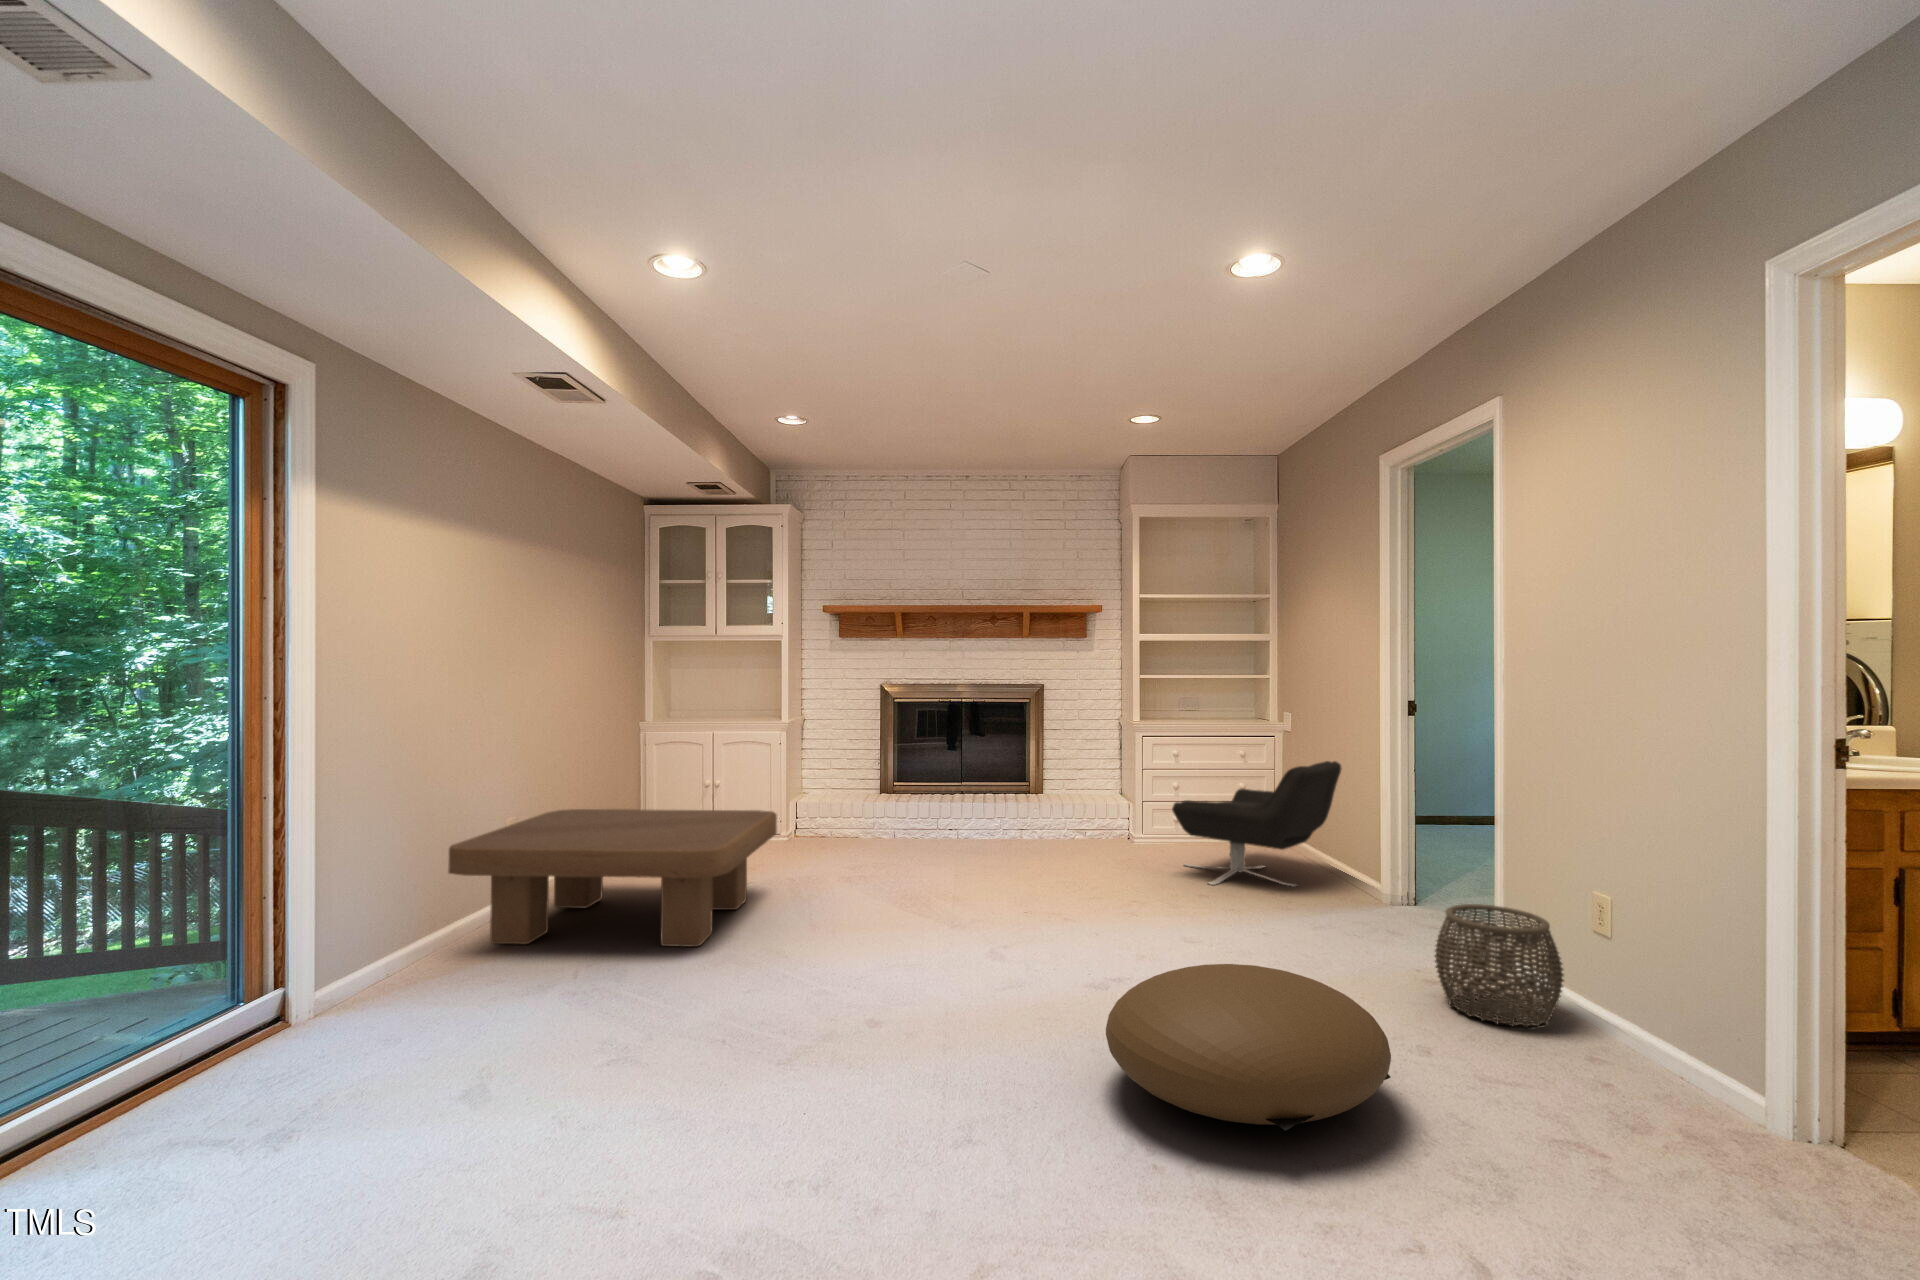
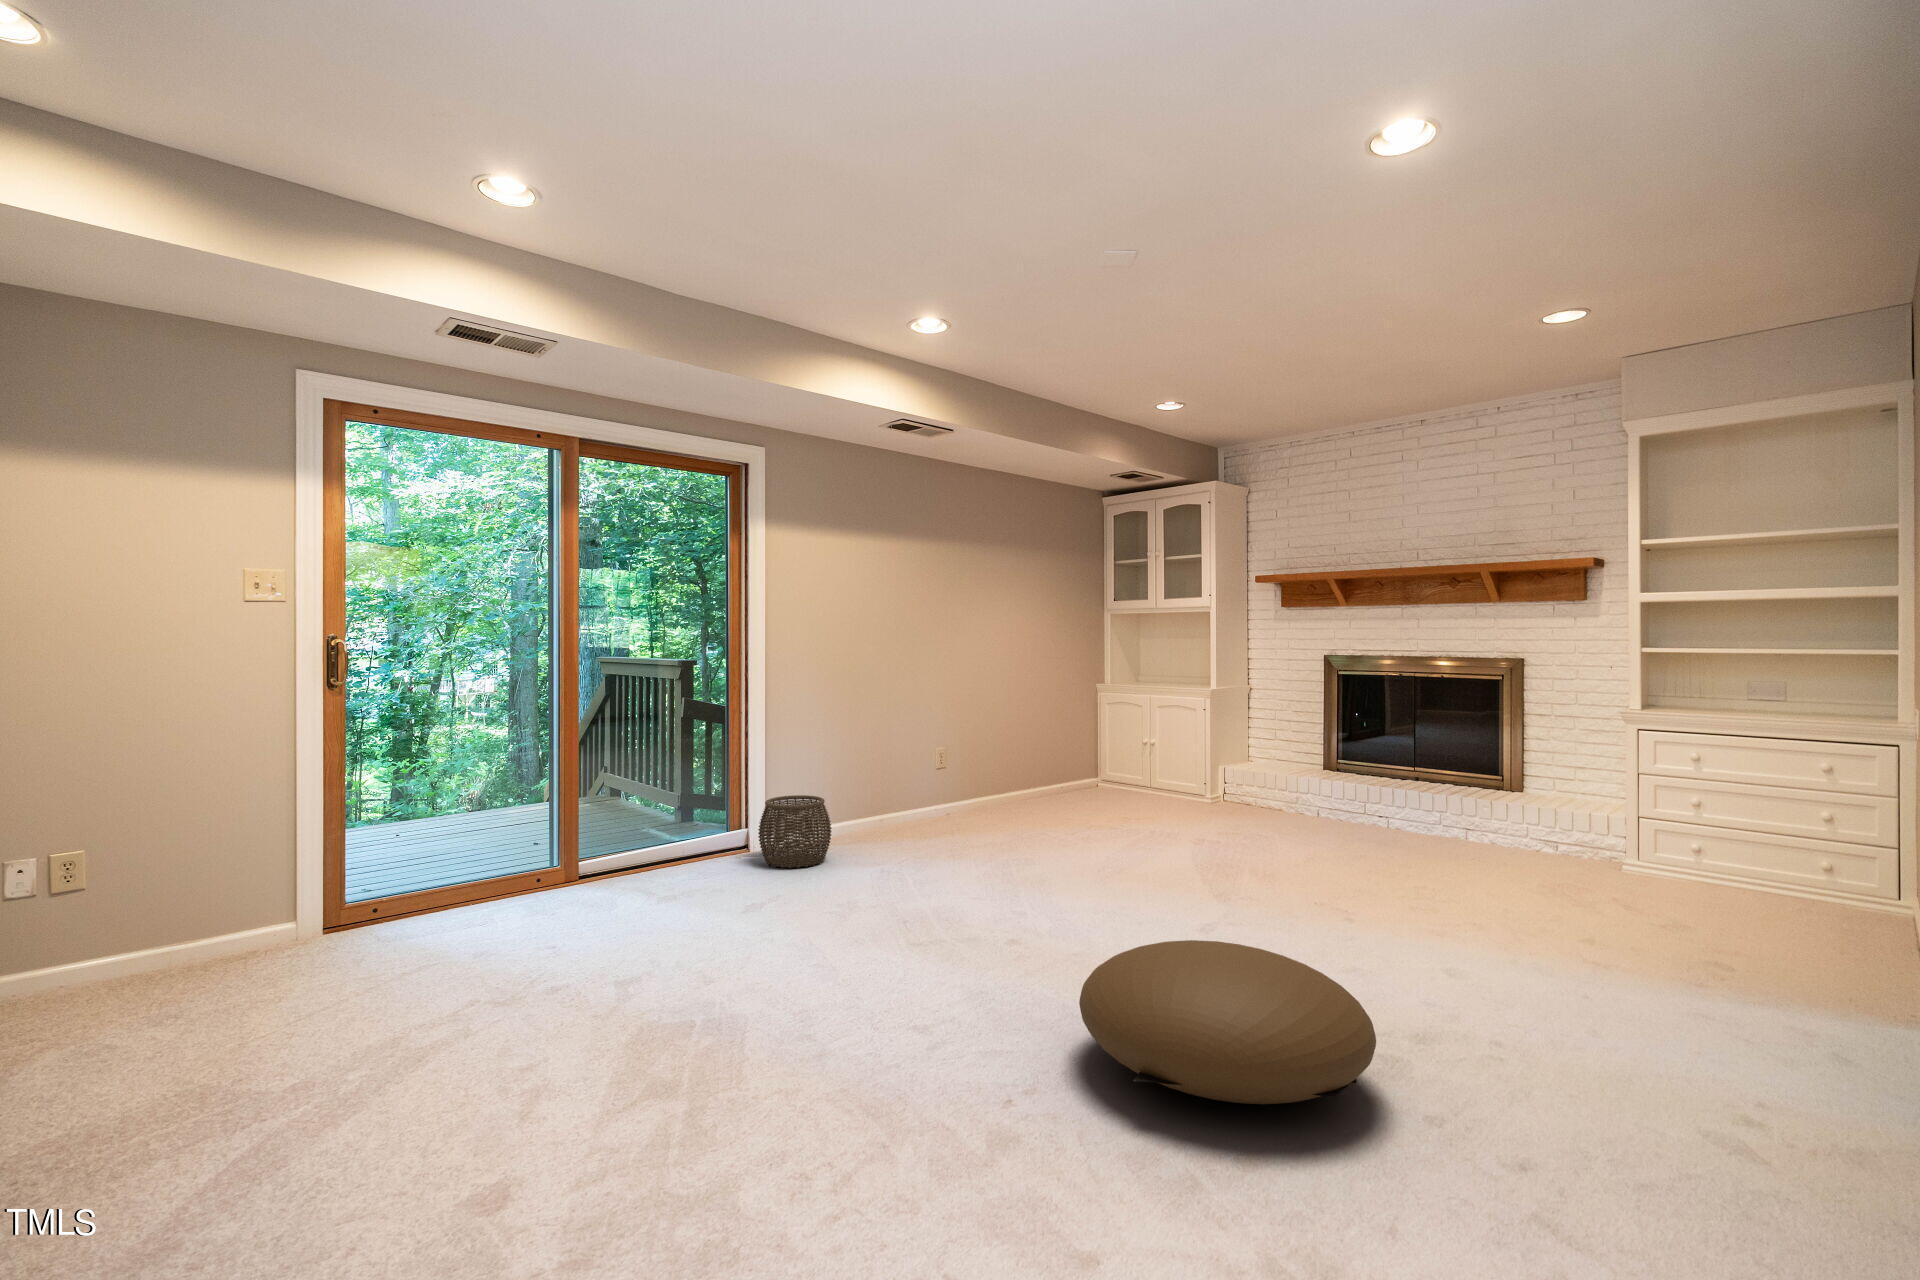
lounge chair: present [1172,761,1342,886] -> none [1578,780,1885,955]
coffee table: present [448,809,777,947] -> none [866,751,1119,866]
woven basket: present [1435,904,1564,1027] -> present [758,795,832,868]

